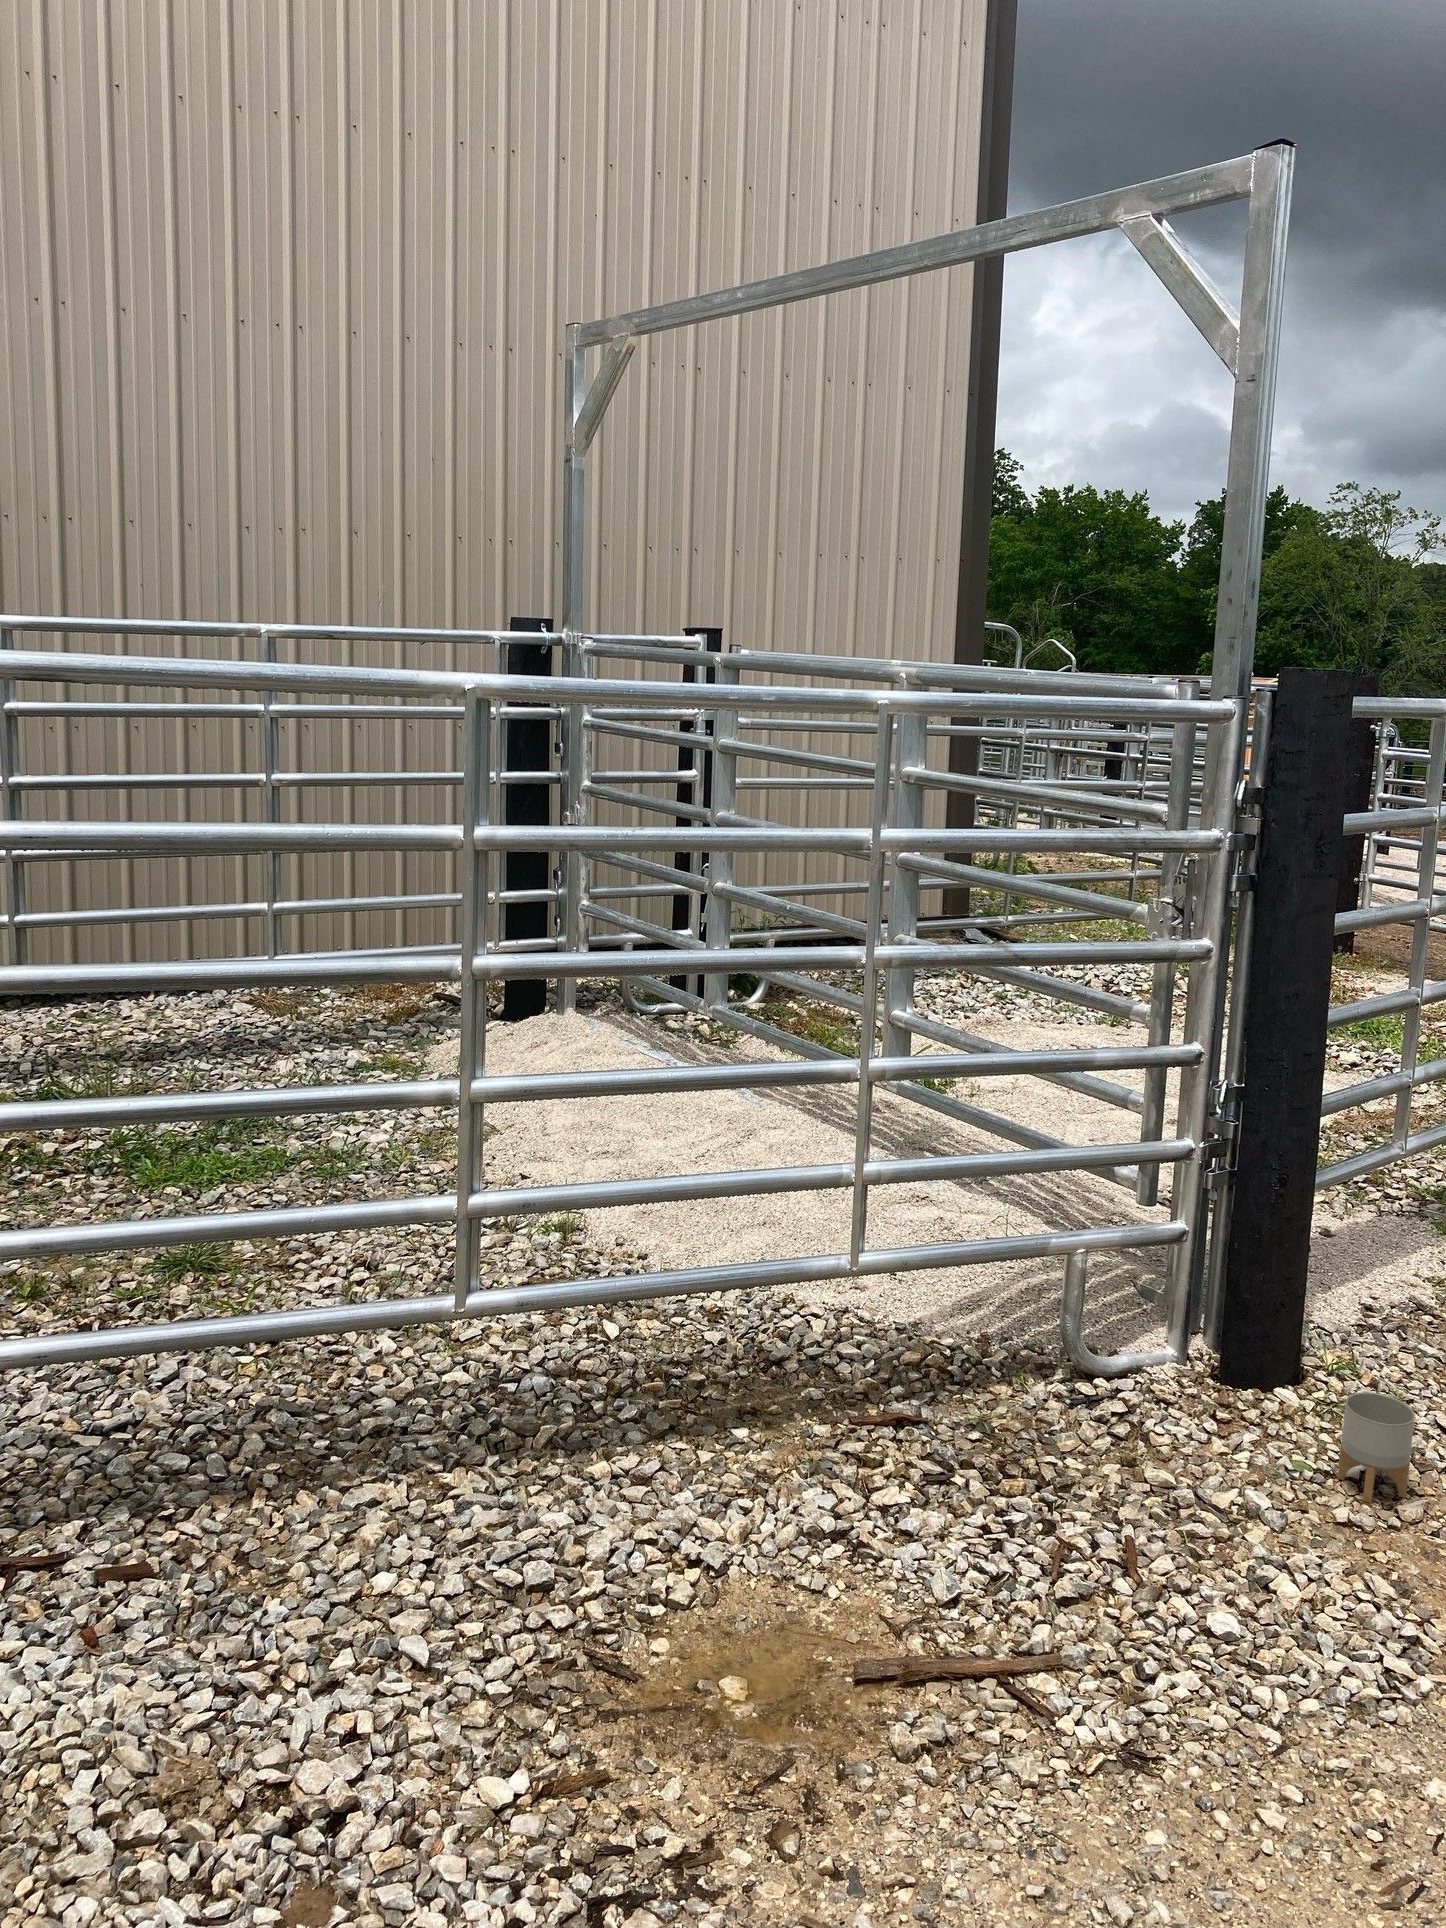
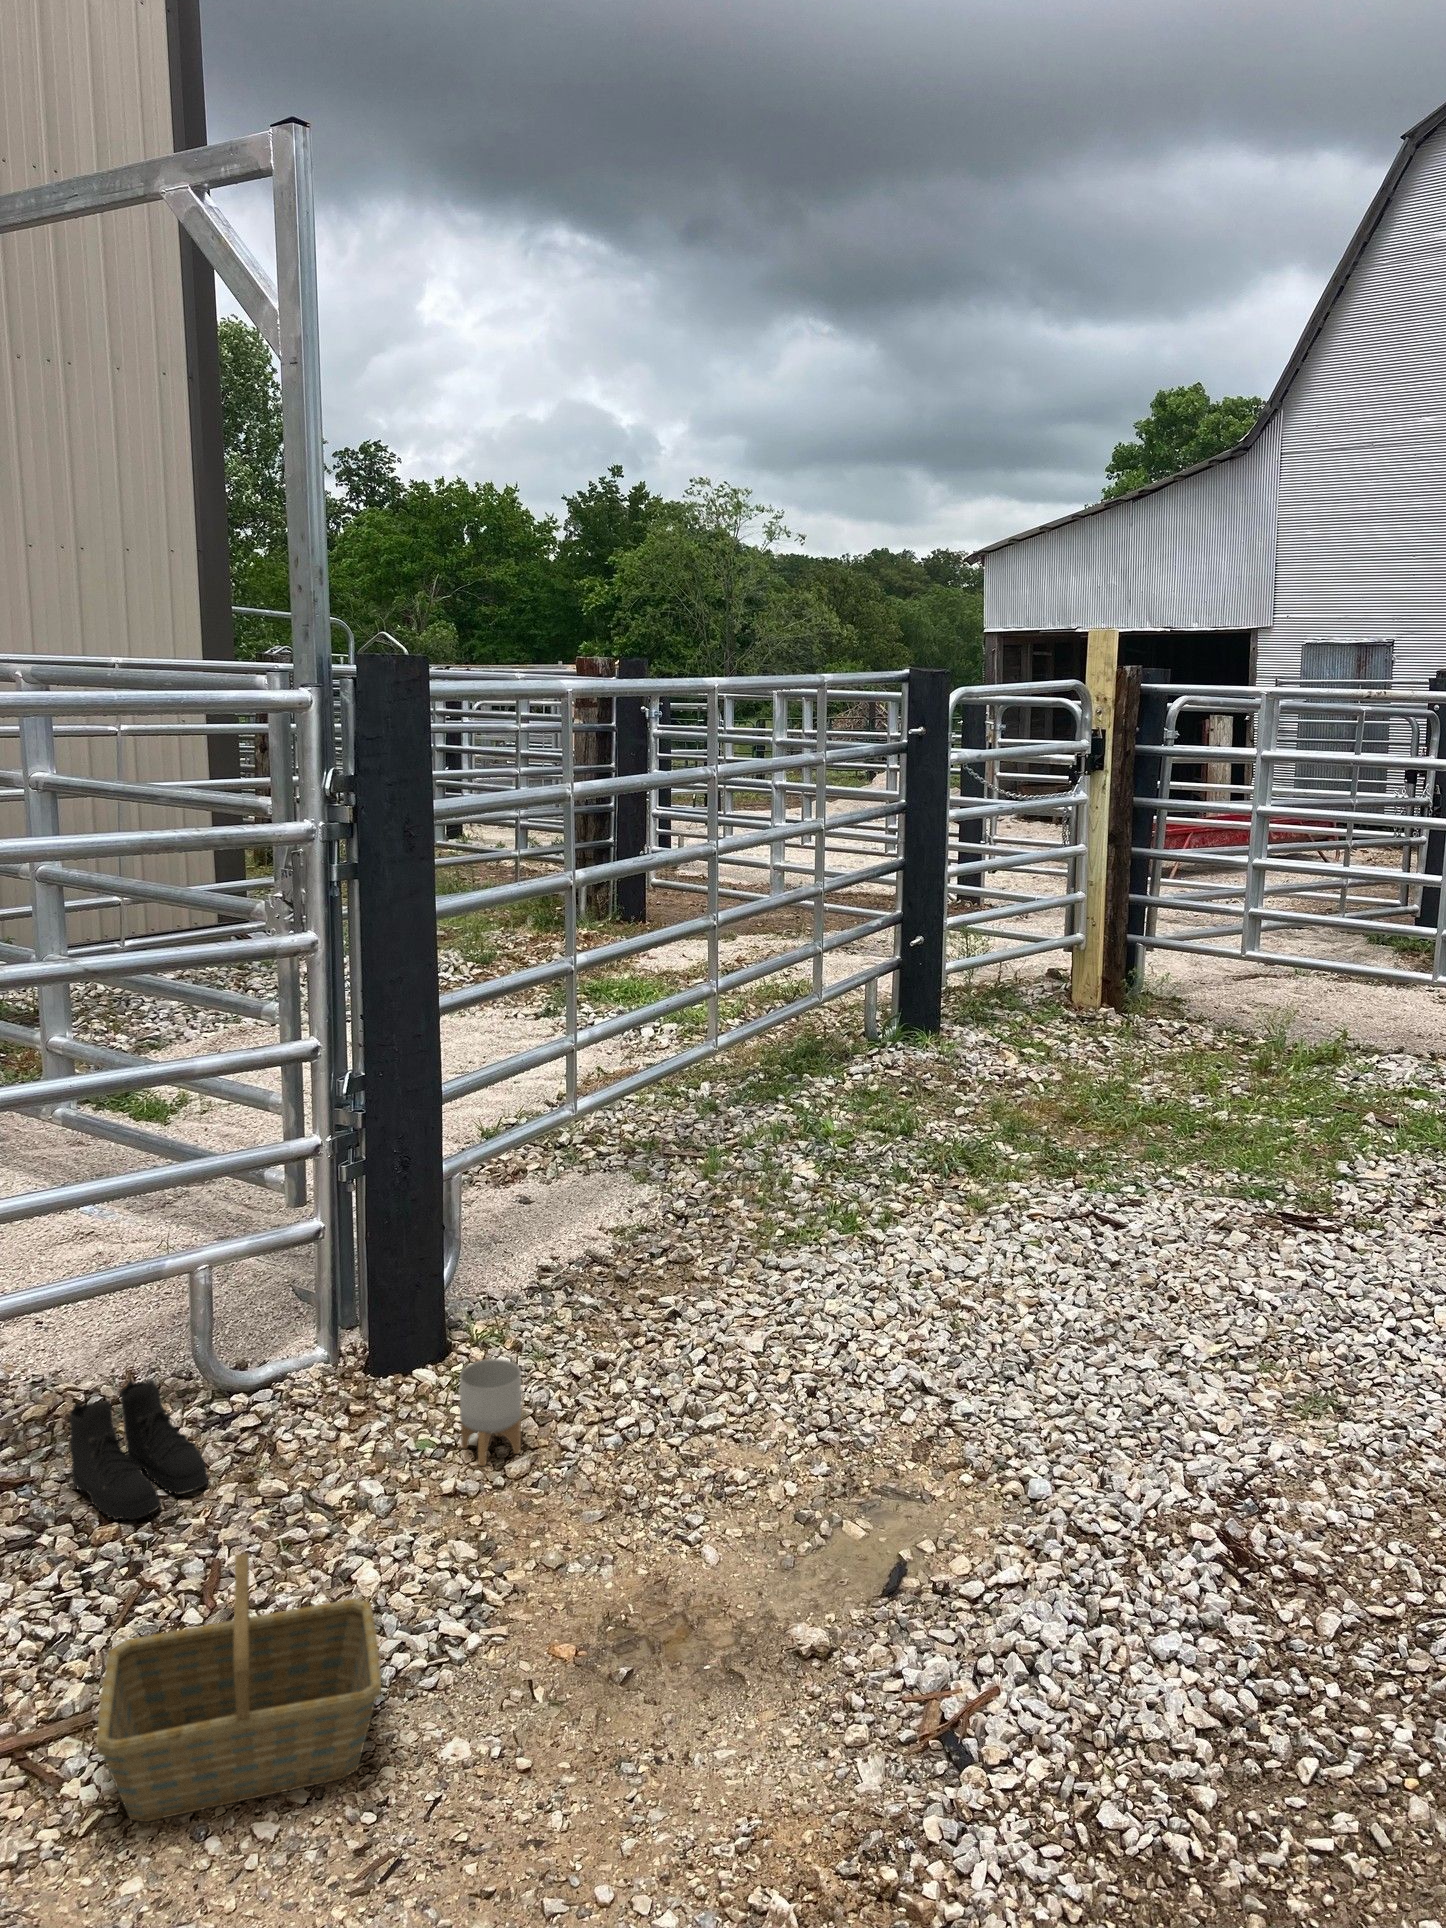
boots: none [969,1348,1097,1480] -> present [70,1380,208,1520]
basket: none [1091,1540,1384,1789] -> present [96,1554,381,1822]

